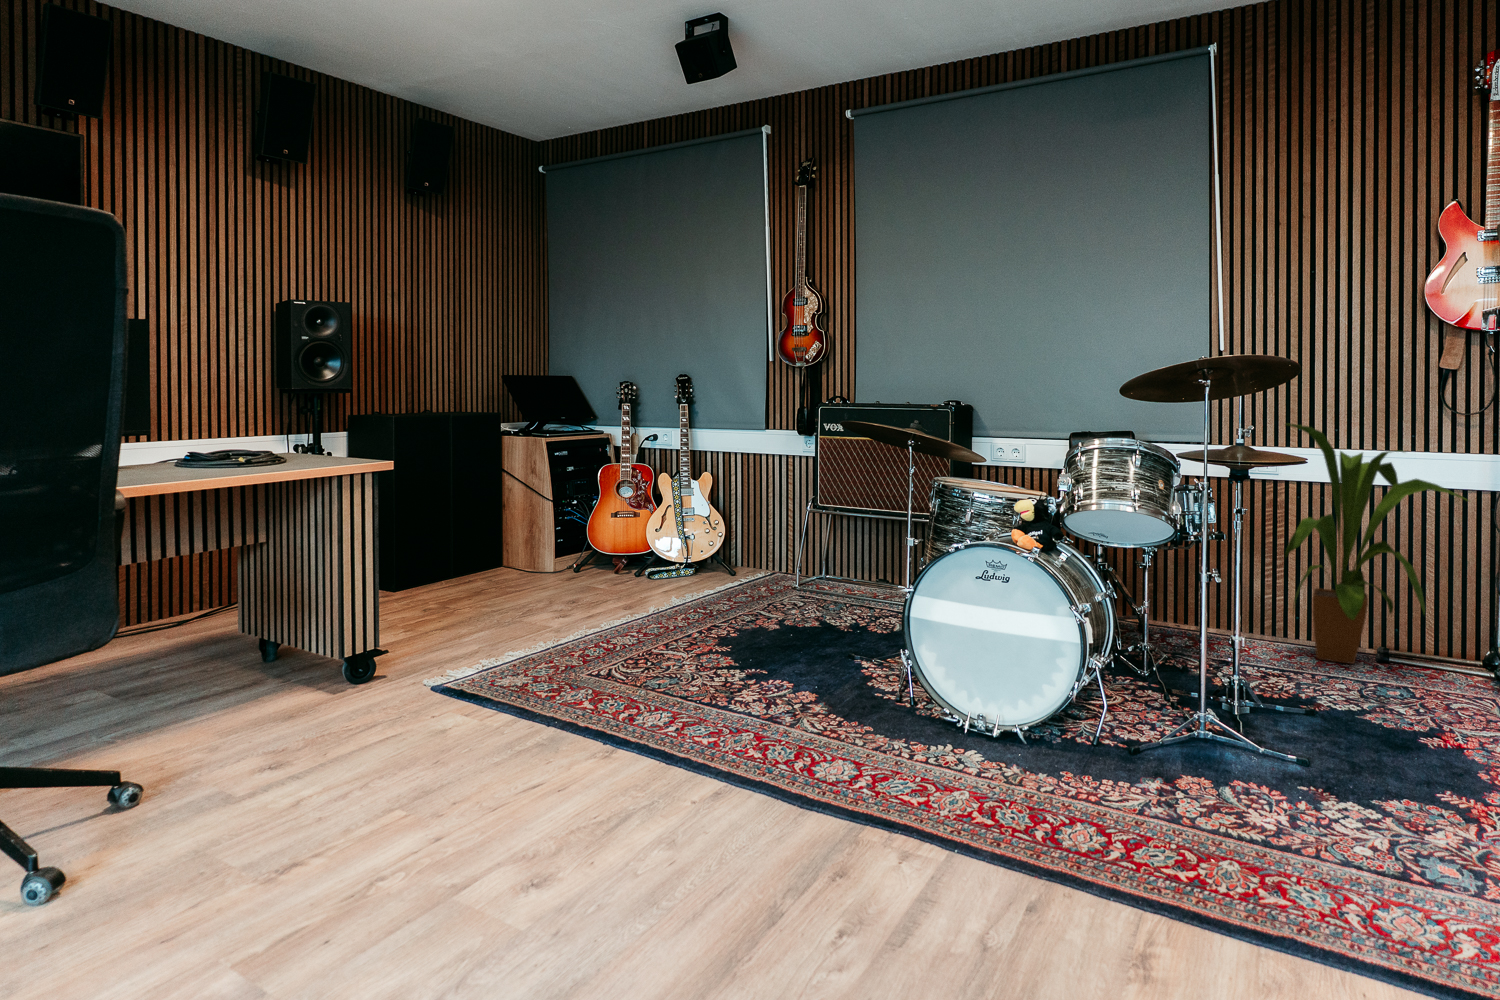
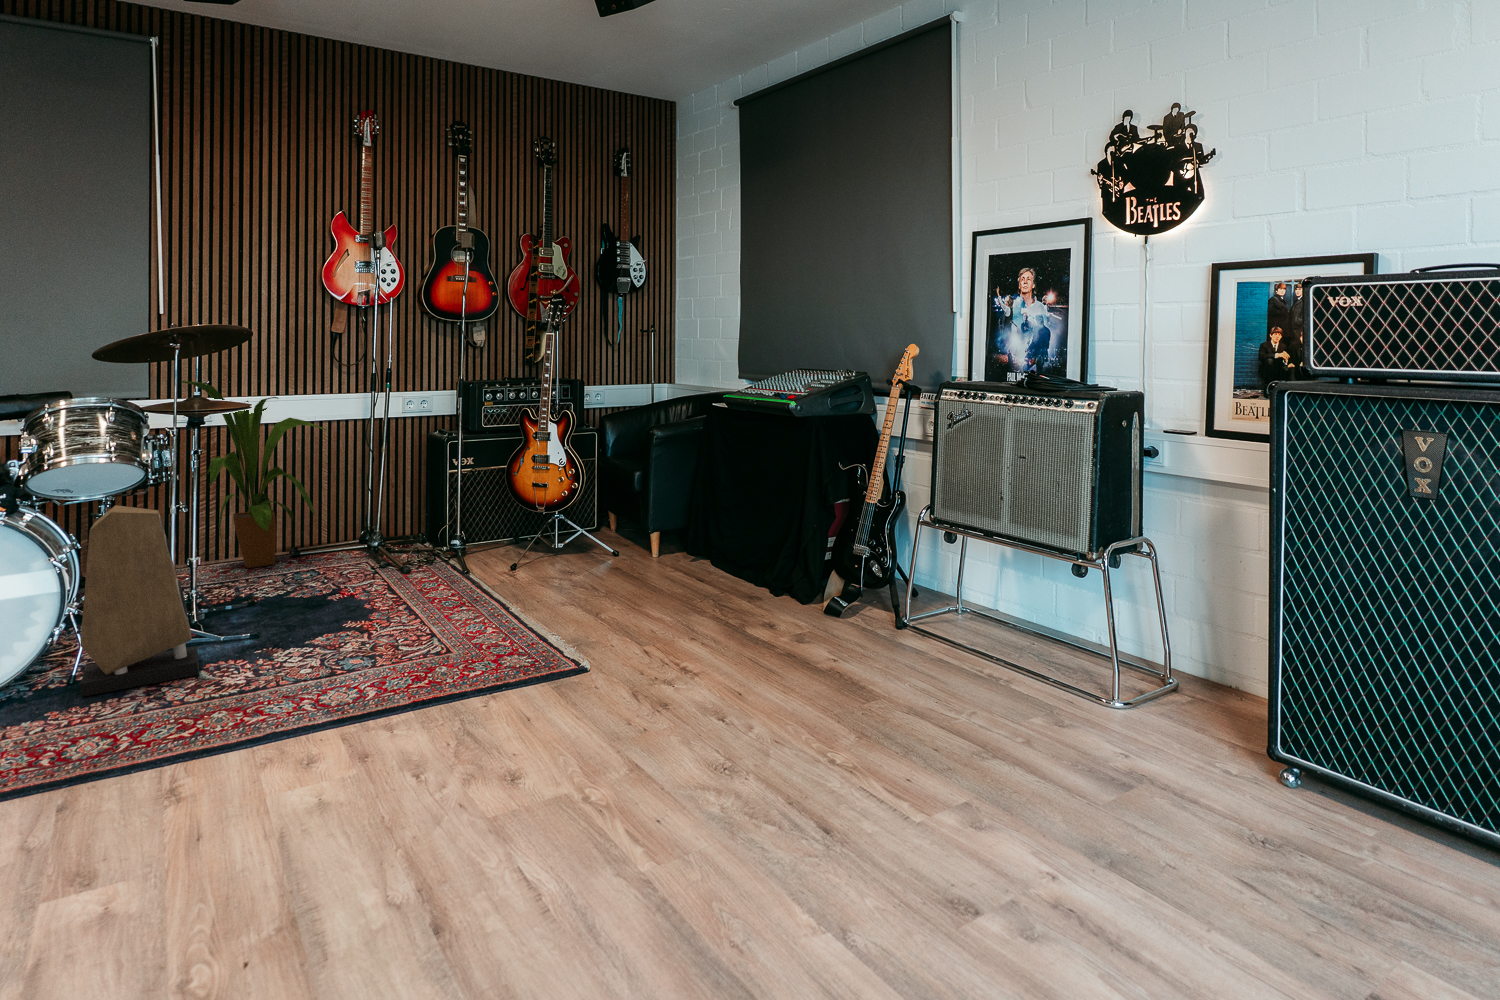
speaker: none [1099,563,1230,792] -> present [76,505,199,697]

